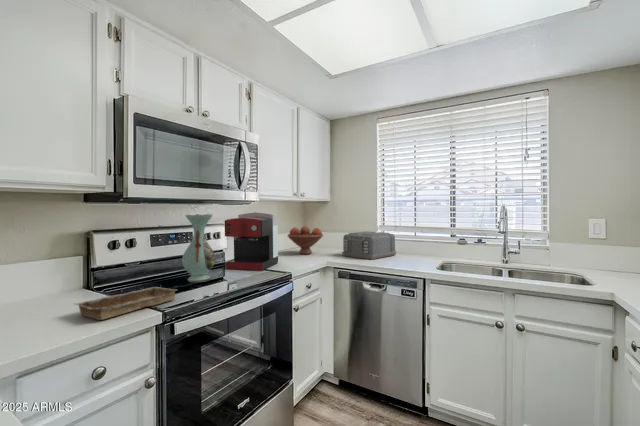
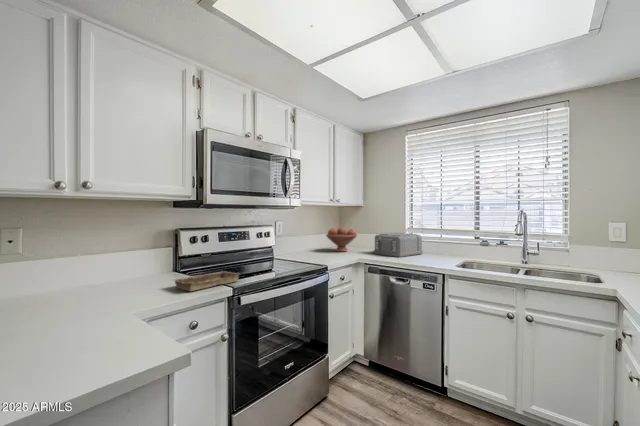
coffee maker: present [225,212,278,270] -> none [274,215,317,263]
decorative vase: present [182,214,215,283] -> none [242,216,267,270]

